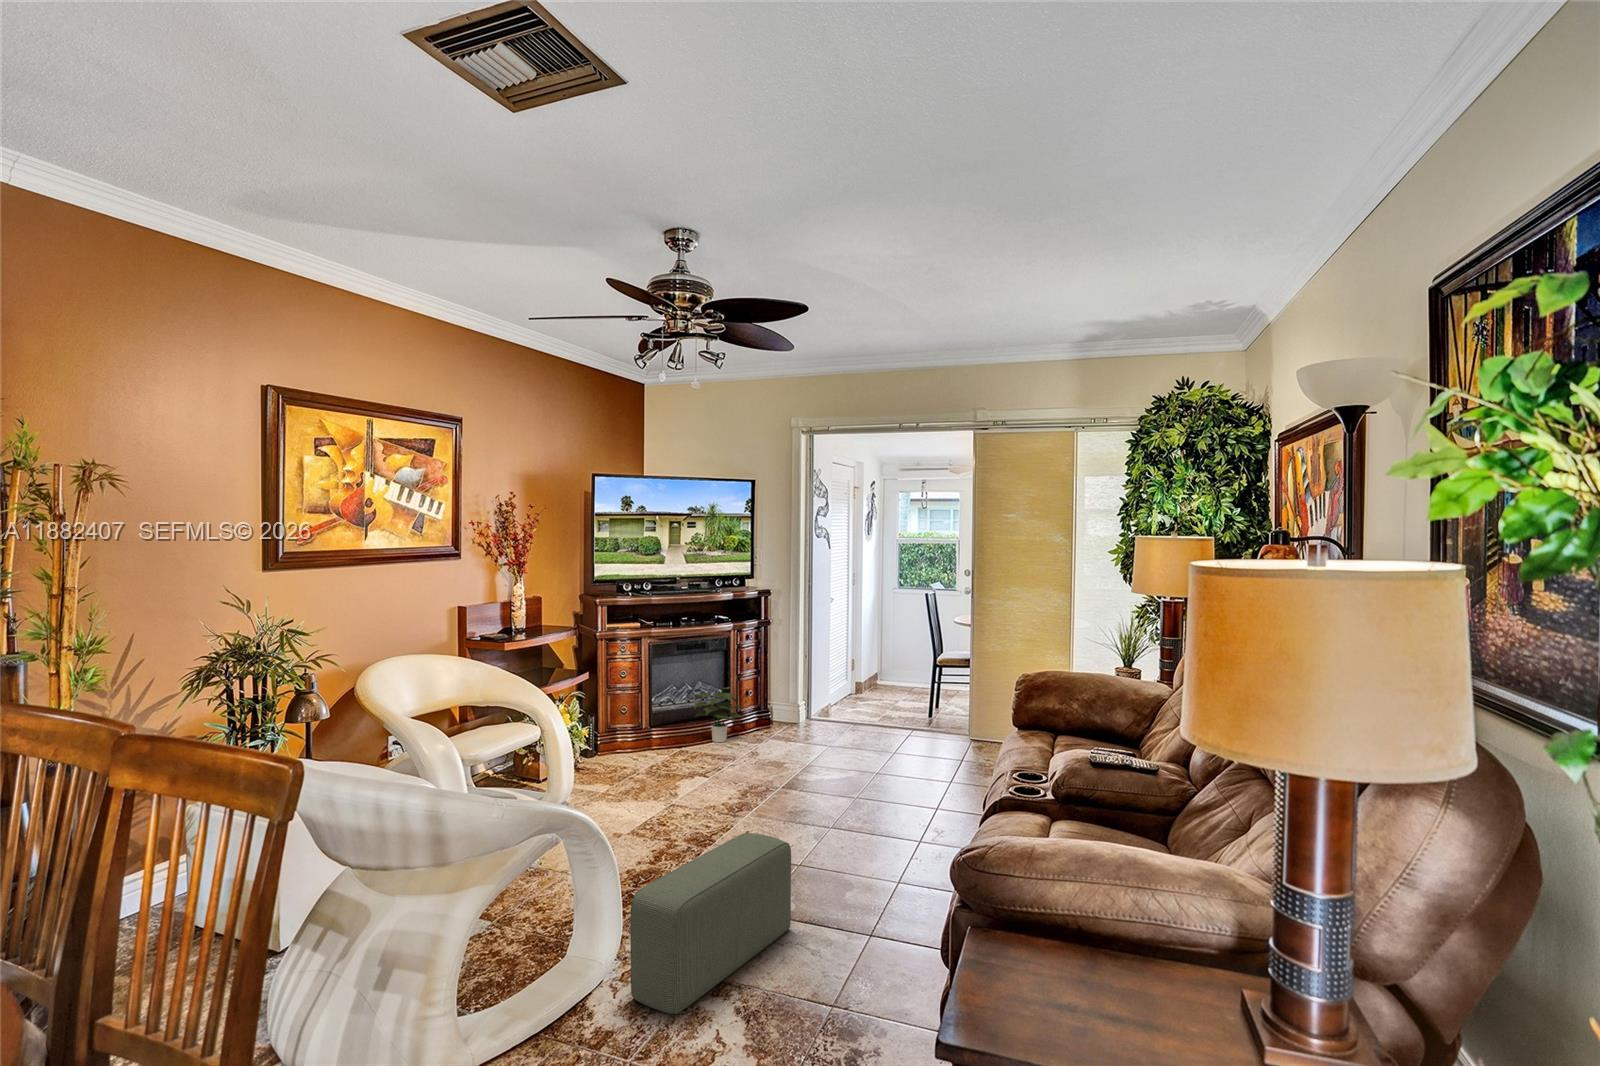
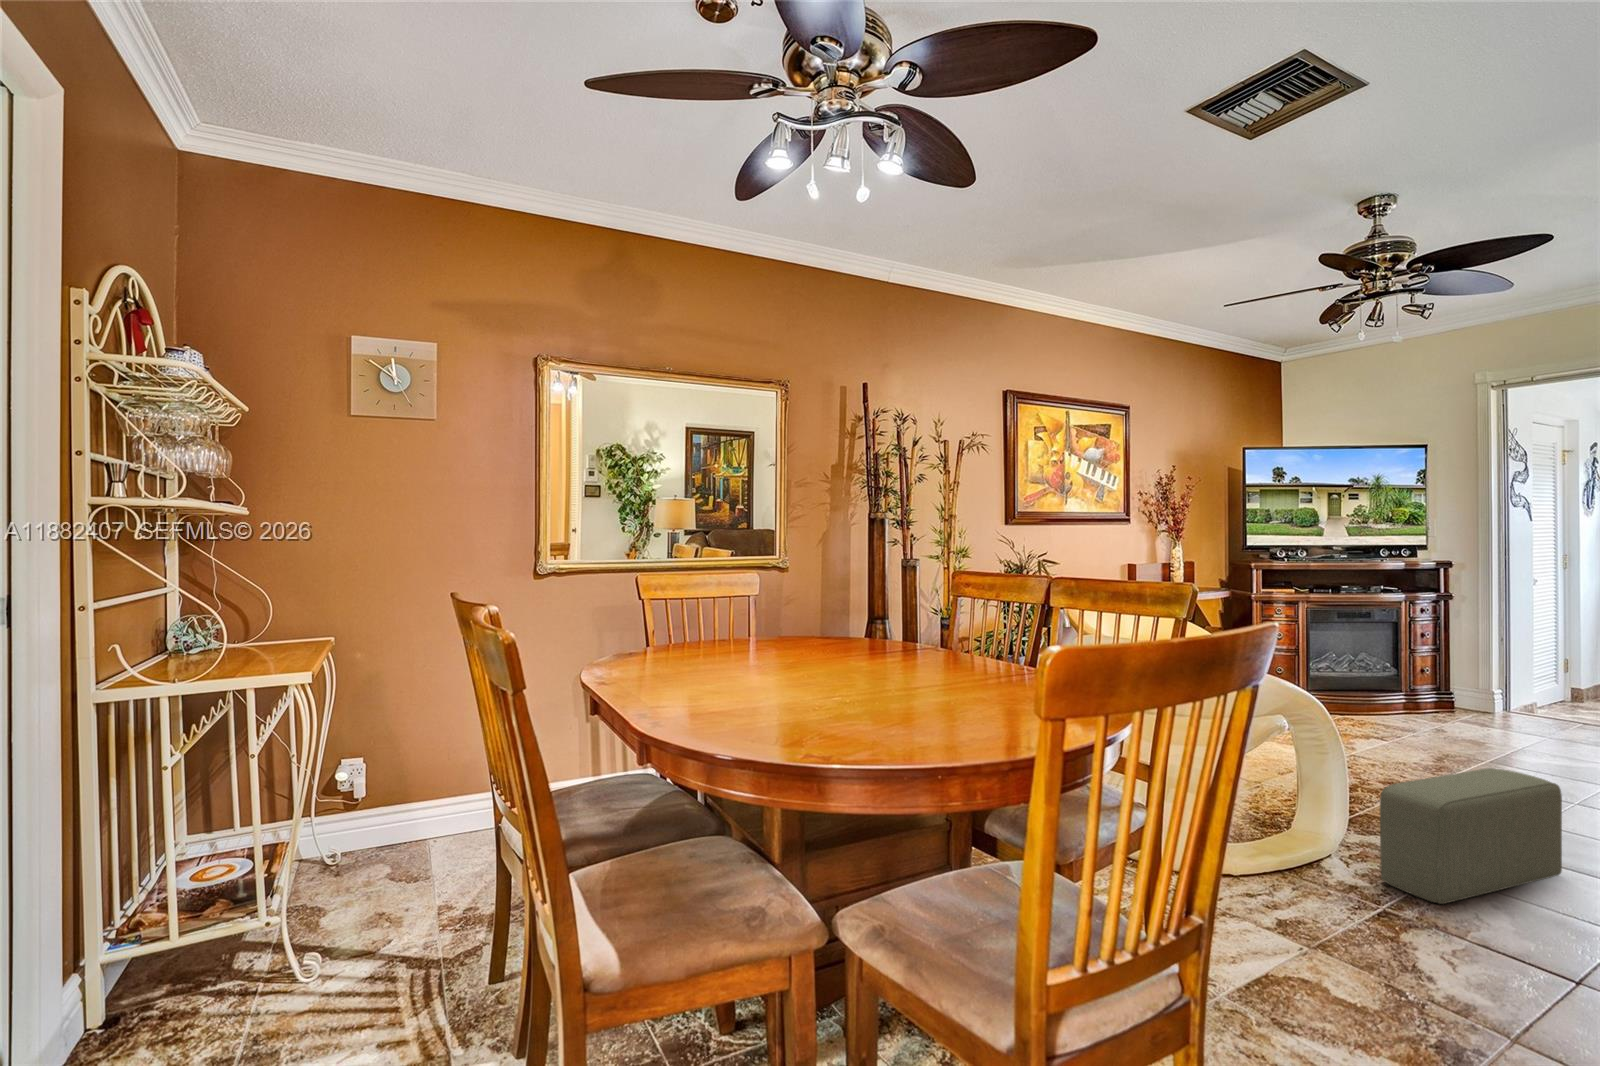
potted plant: present [694,687,743,742] -> none [1358,660,1425,715]

